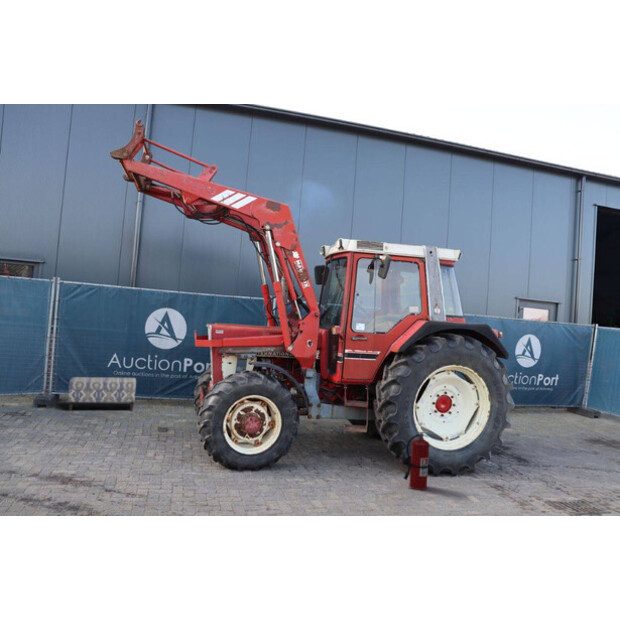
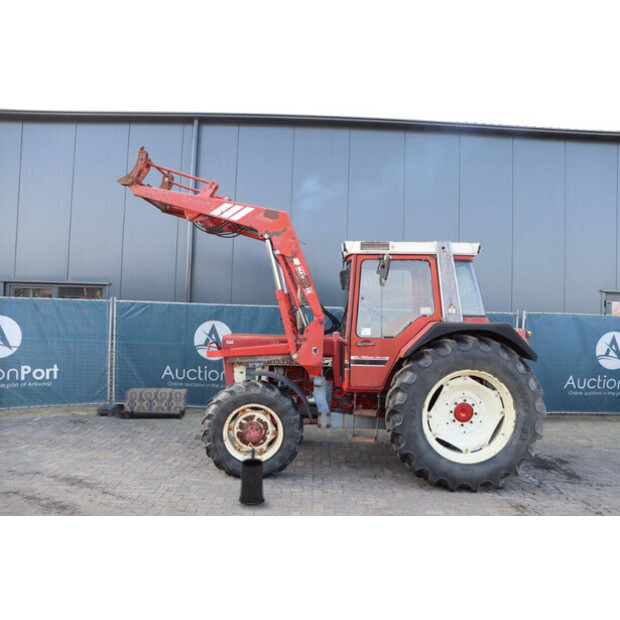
fire extinguisher: present [404,431,429,490] -> none [408,442,436,507]
watering can: none [247,438,273,494] -> present [239,448,264,505]

